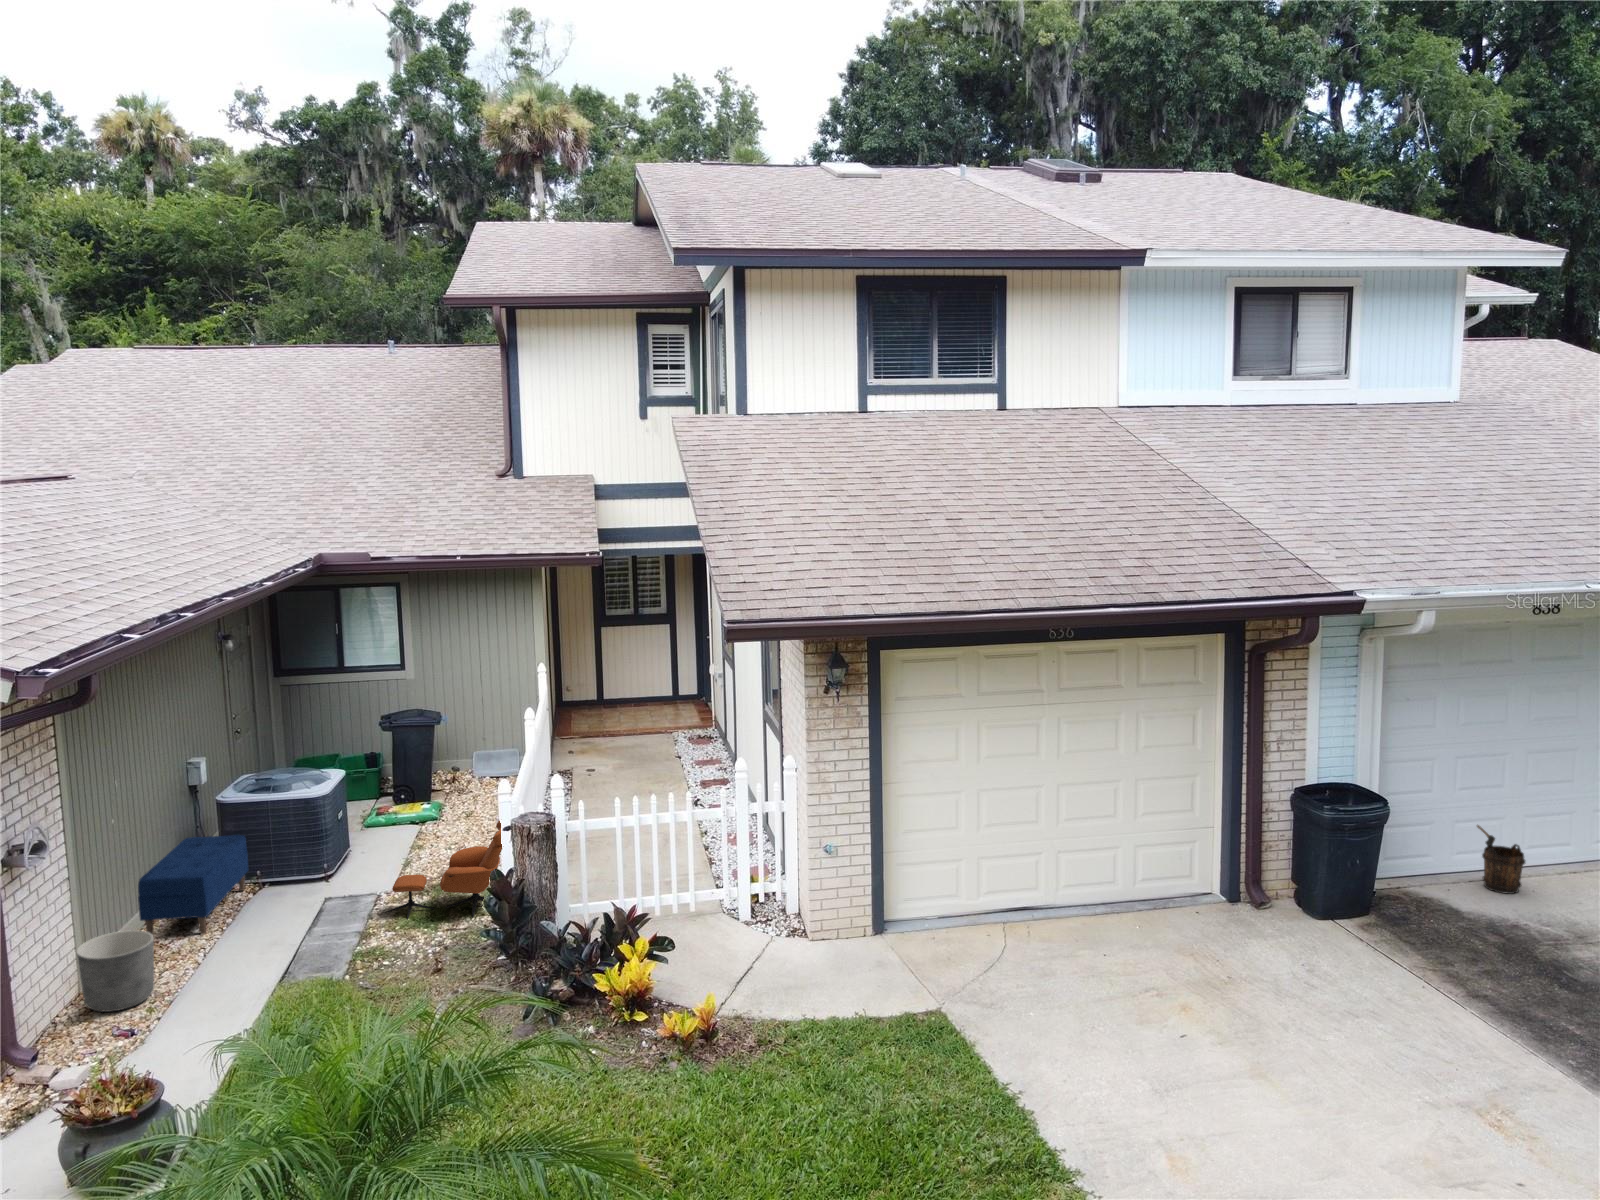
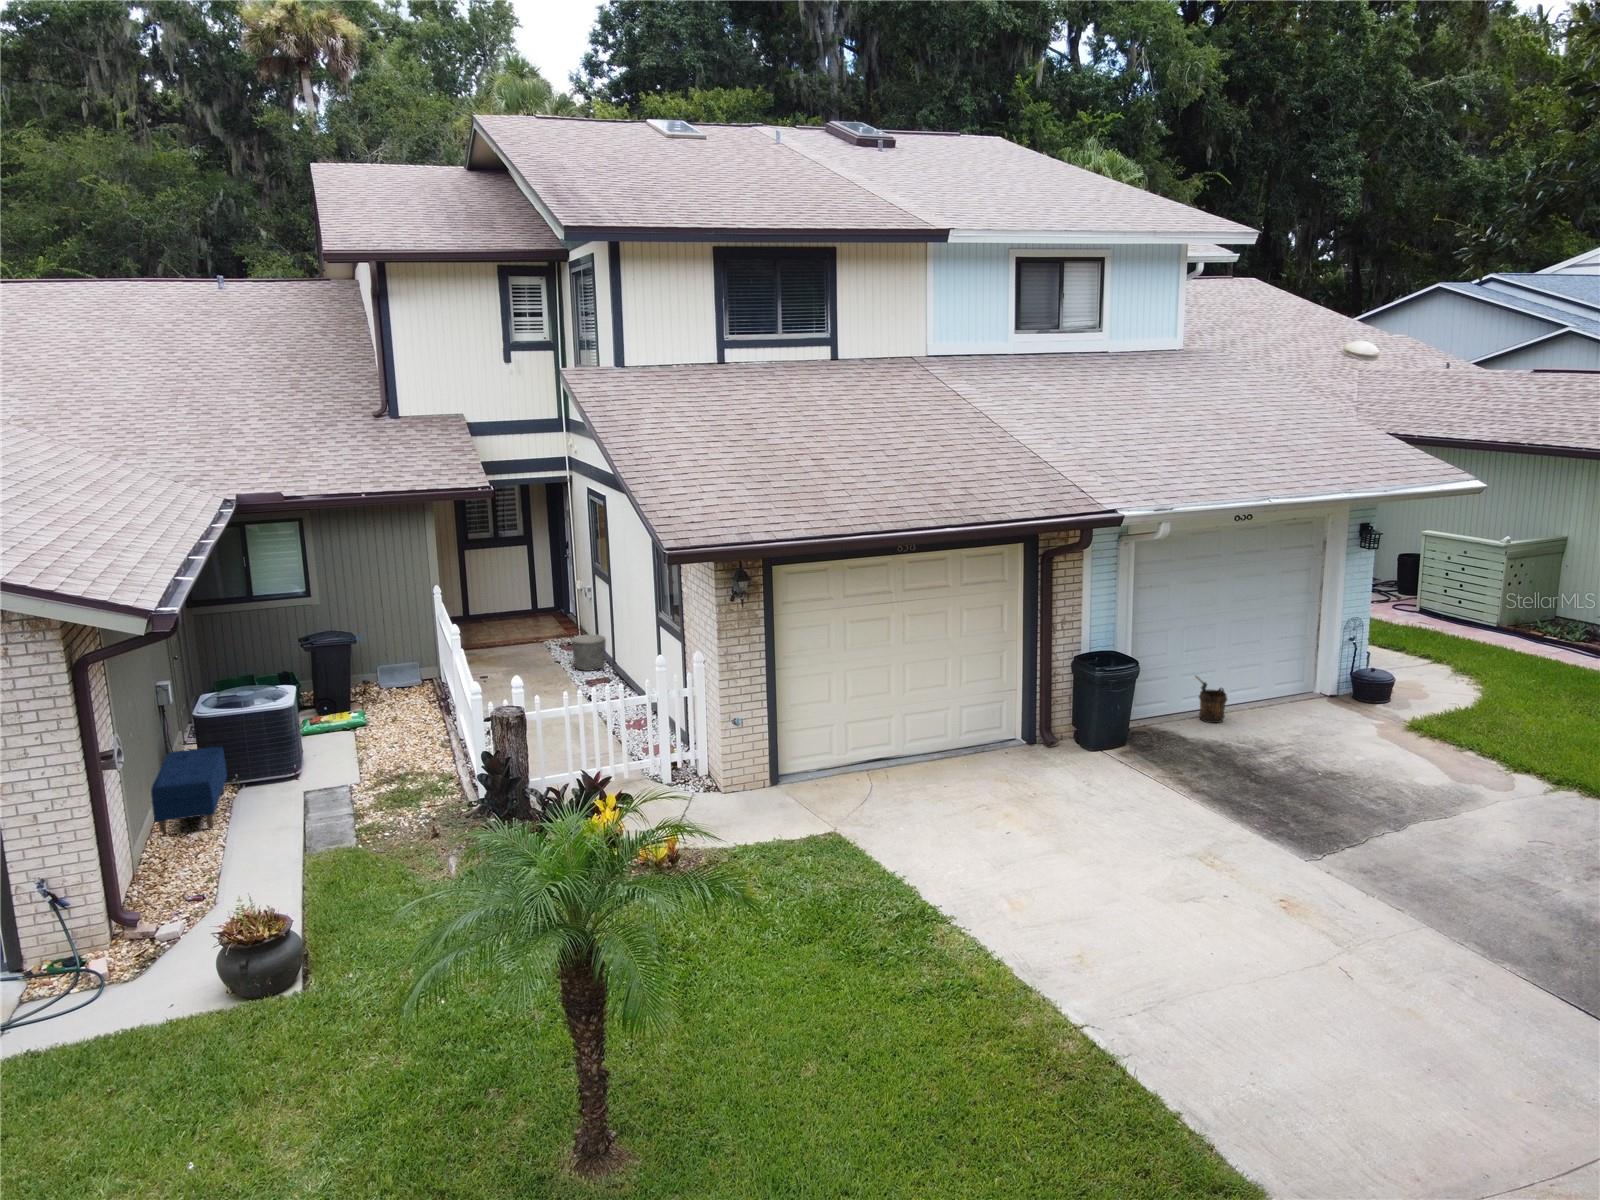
lounge chair: present [388,821,502,919] -> none [366,718,466,804]
planter: present [77,930,154,1012] -> present [572,634,606,671]

